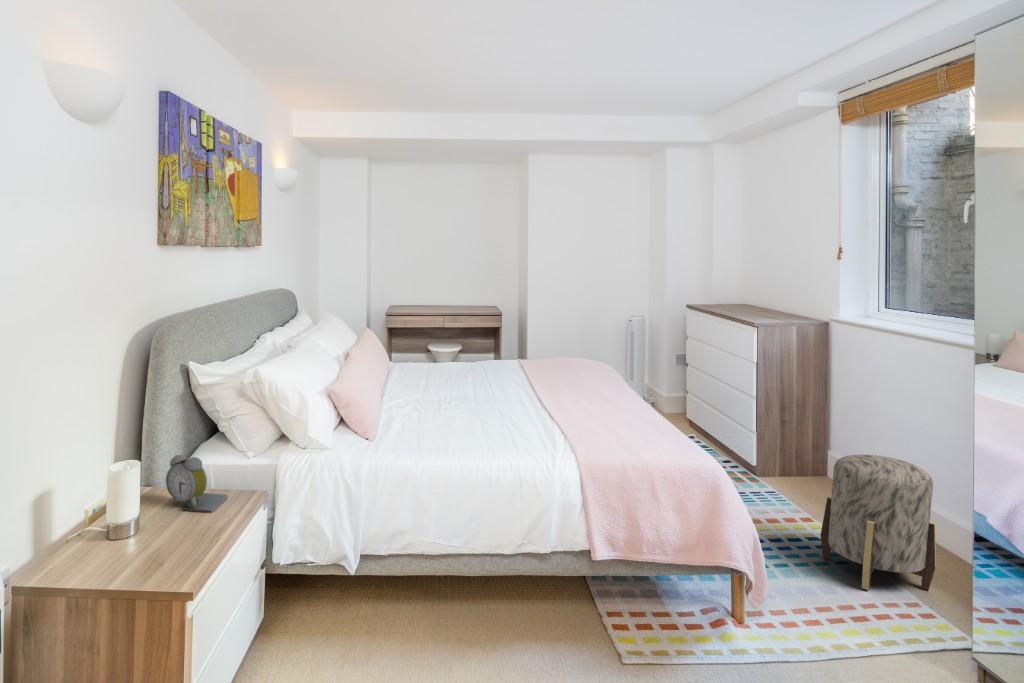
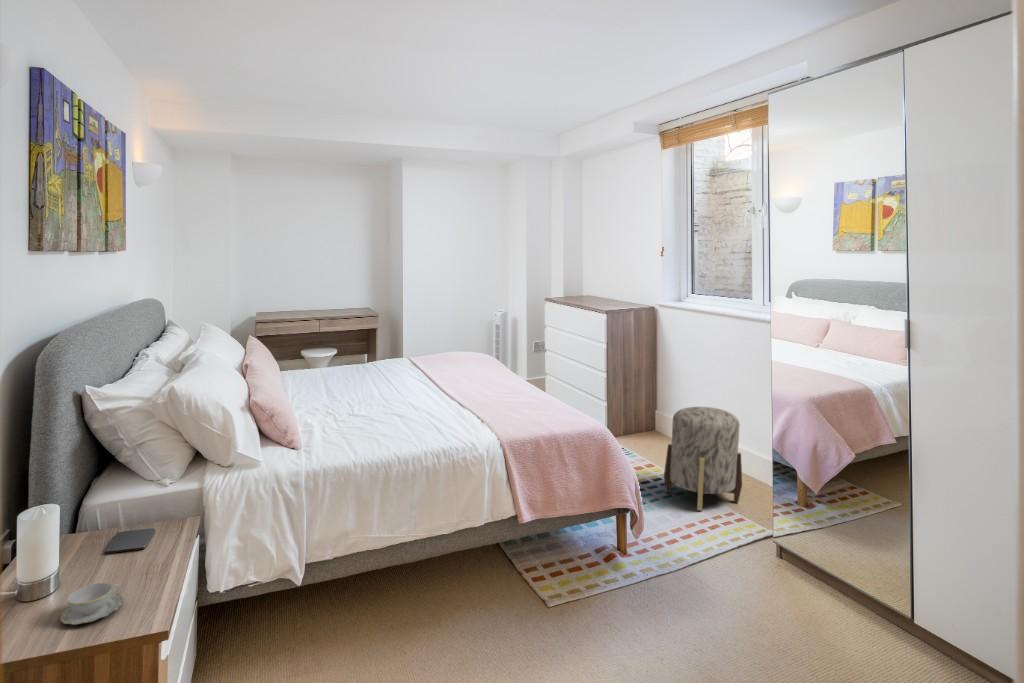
alarm clock: present [166,455,207,507] -> none [91,496,143,549]
teacup: none [80,531,141,566] -> present [60,583,123,625]

